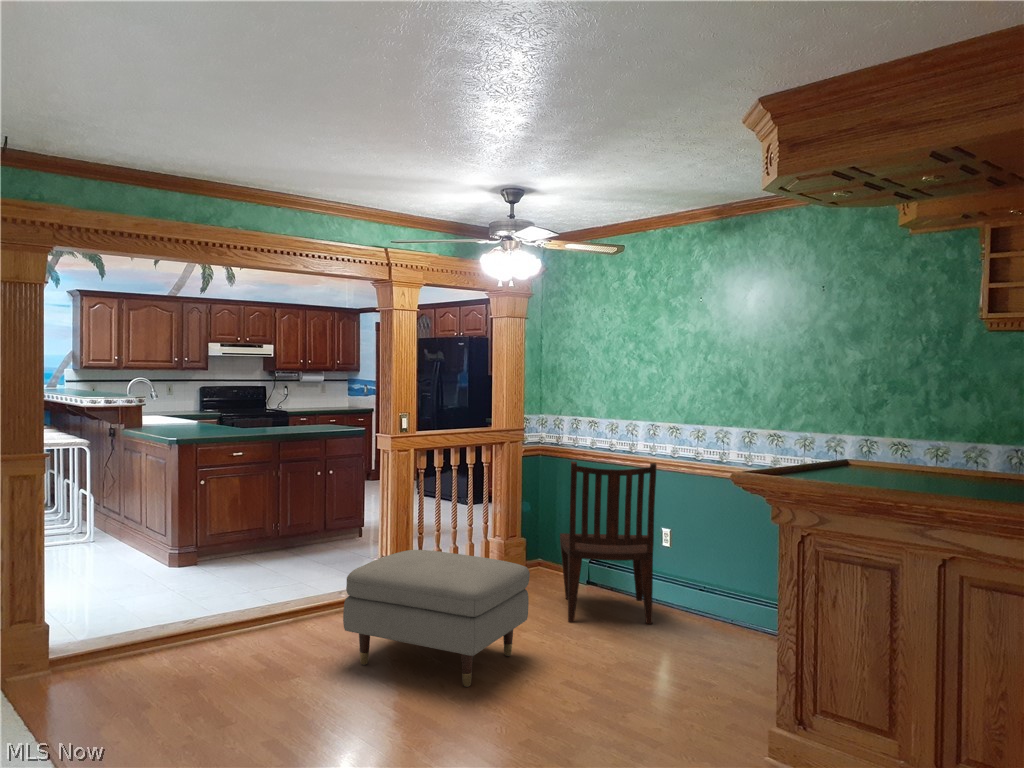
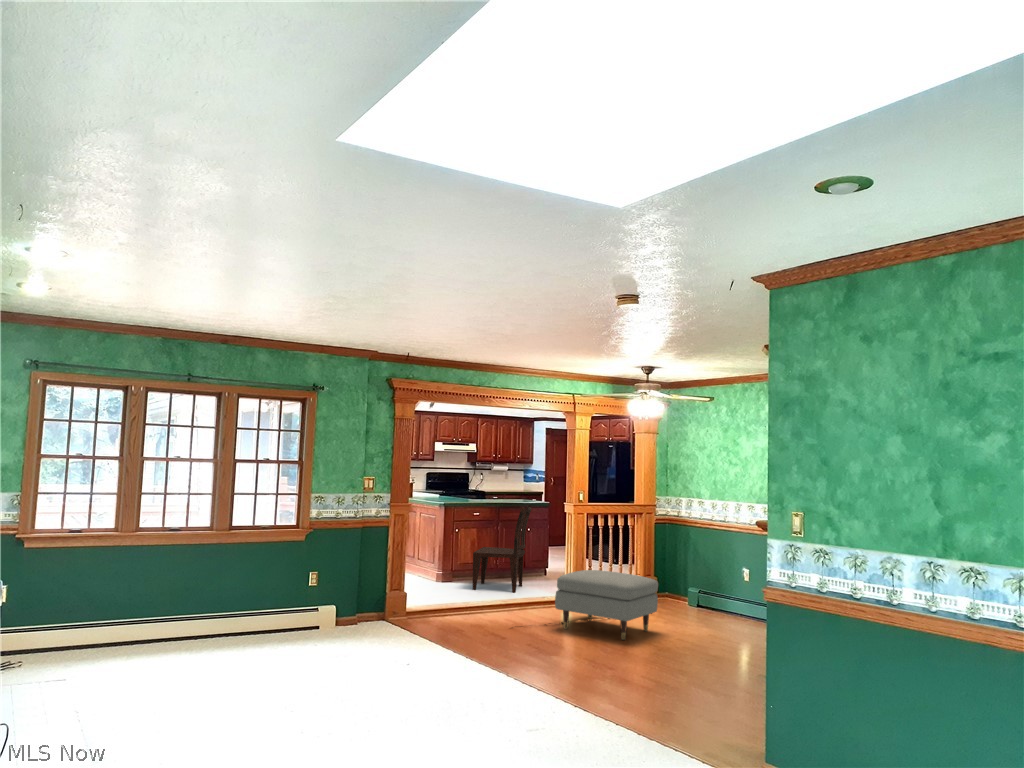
dining chair: present [560,461,657,624] -> present [472,505,532,593]

